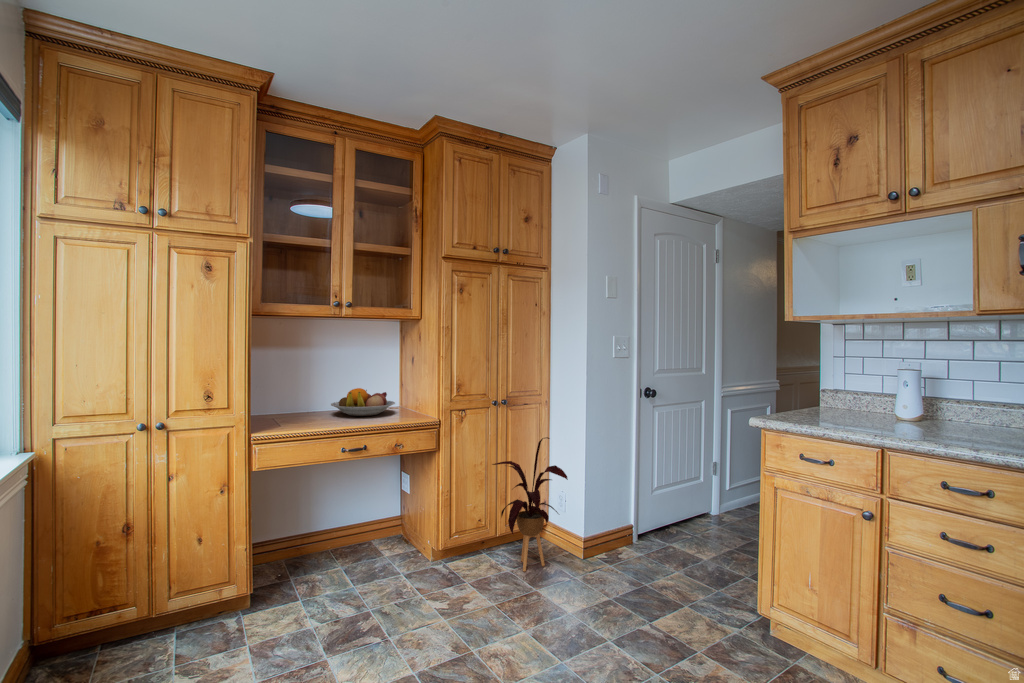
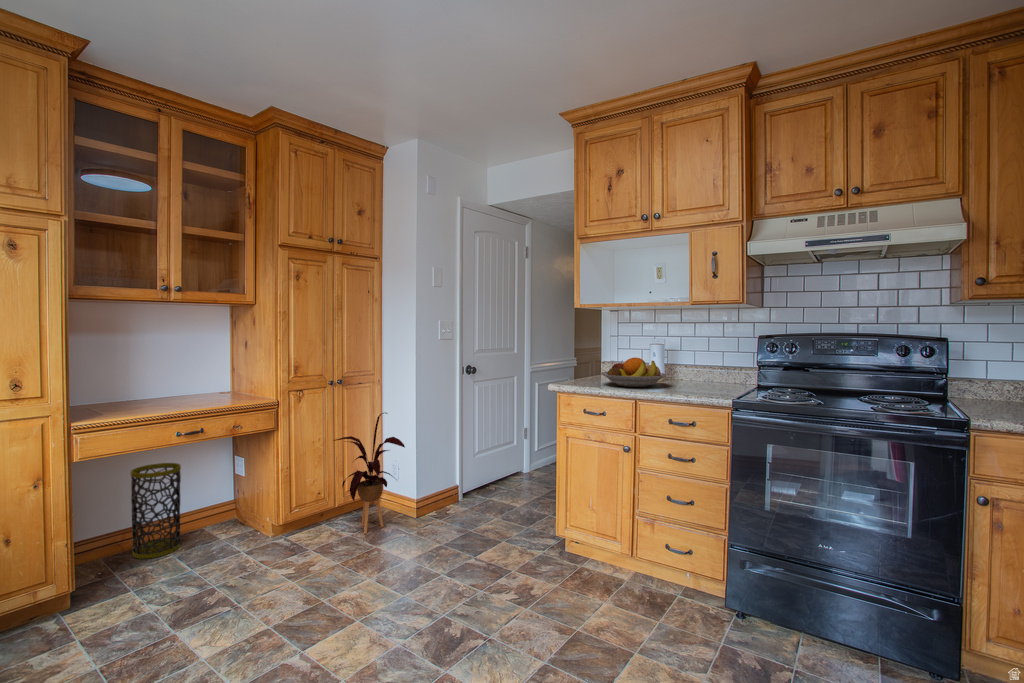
fruit bowl: present [331,388,395,416] -> present [600,357,668,387]
trash can: none [309,474,351,567] -> present [131,463,181,559]

